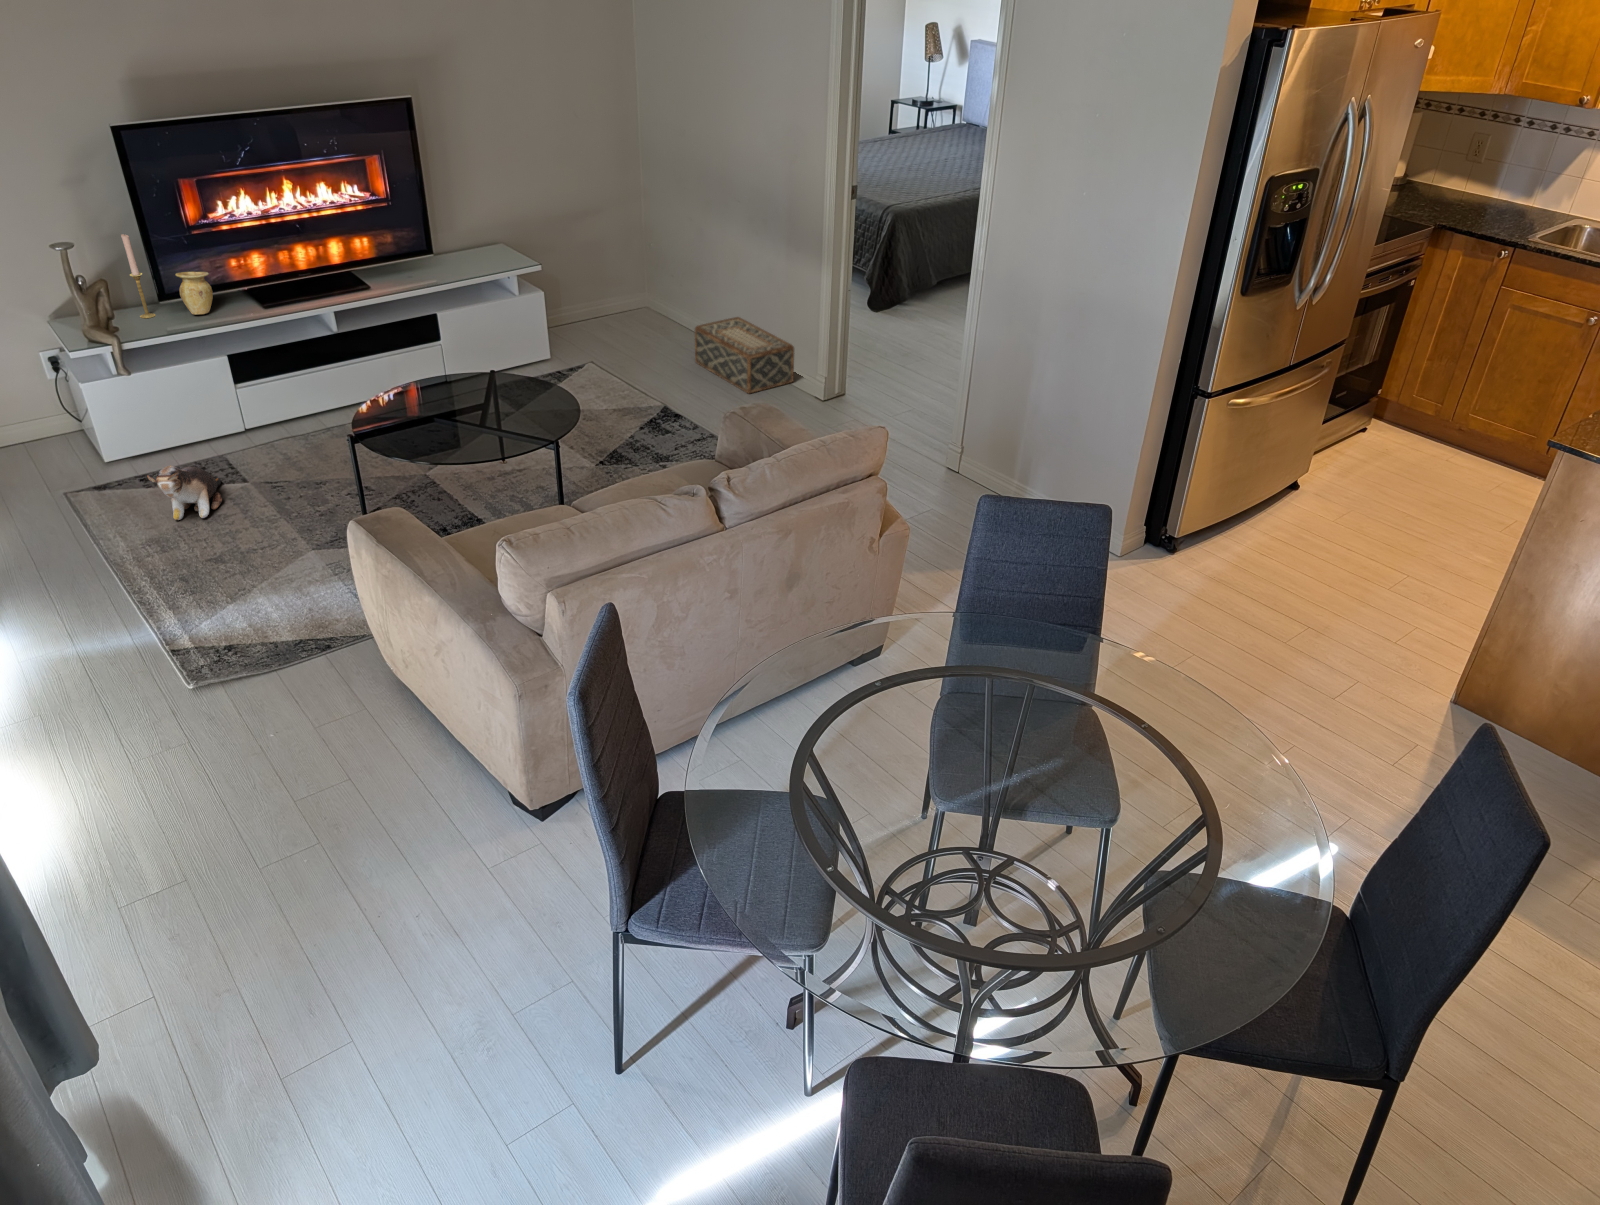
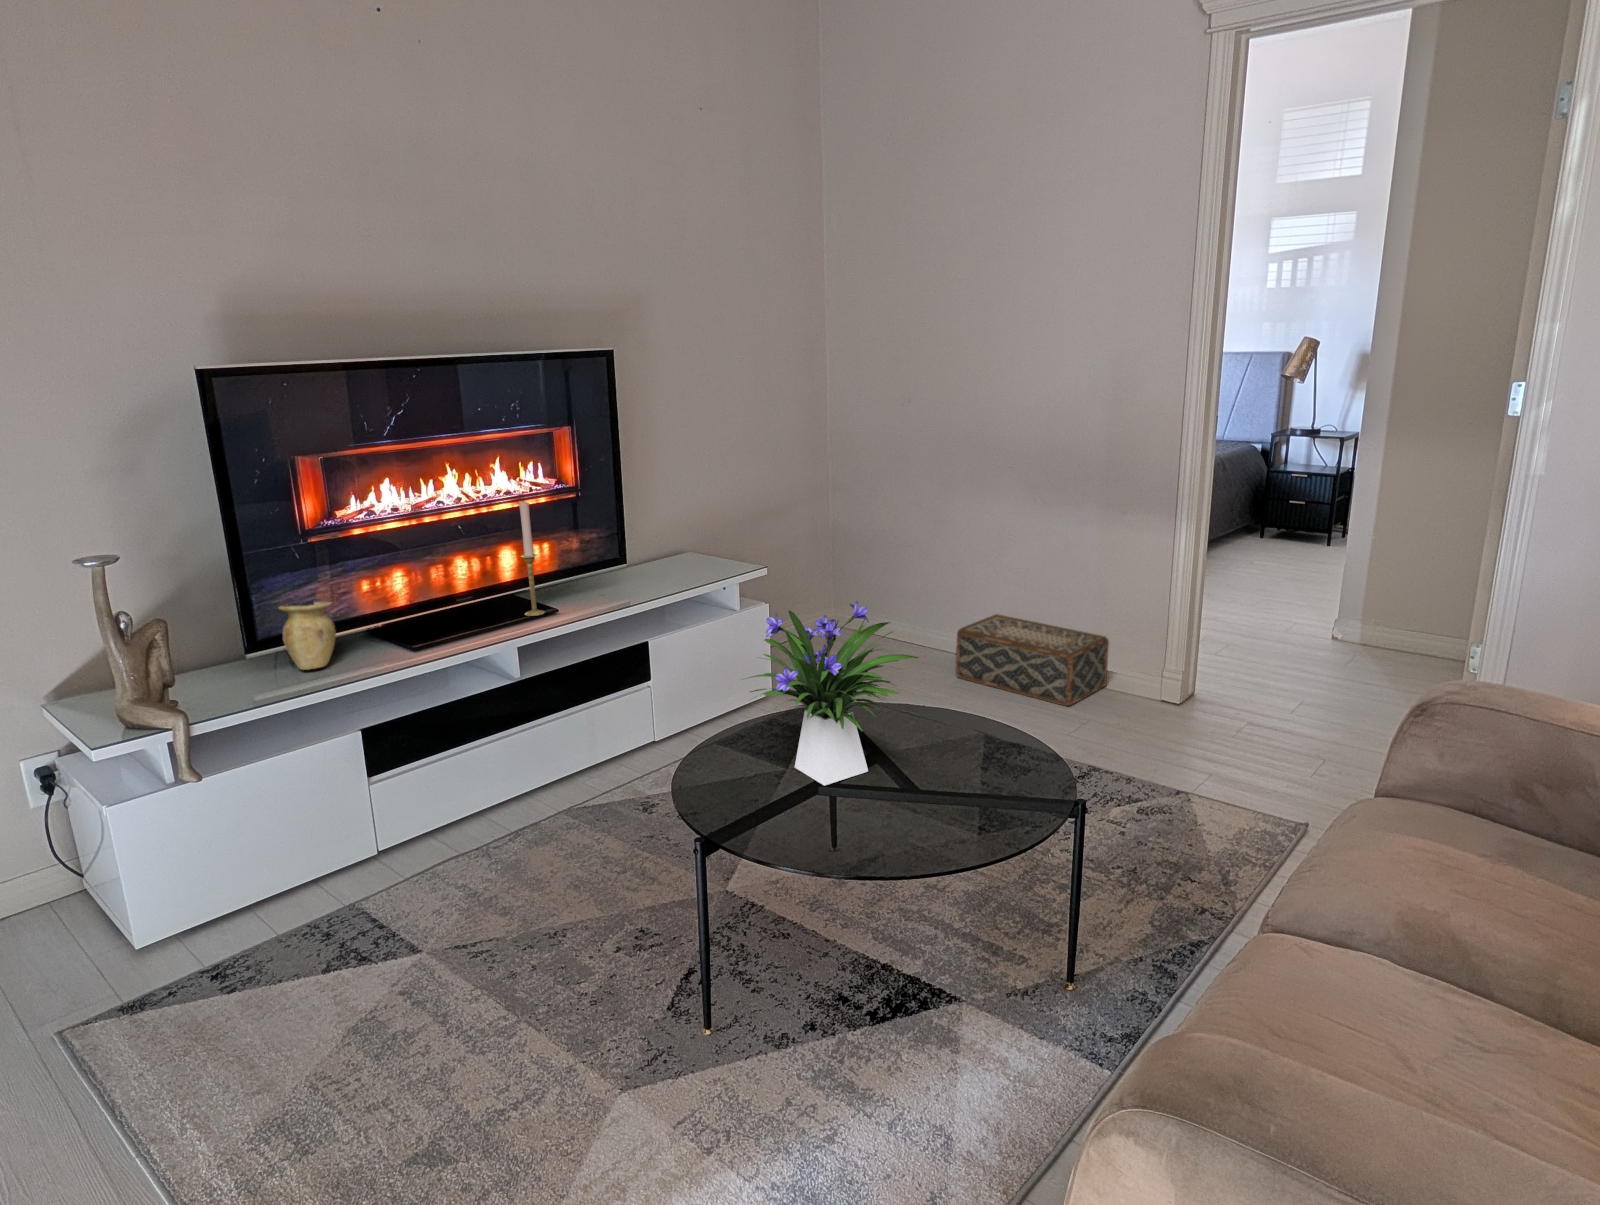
candlestick: present [121,234,155,318] -> present [519,501,545,616]
flower arrangement: none [395,315,496,418] -> present [746,601,918,786]
plush toy: present [147,465,222,520] -> none [268,941,390,1062]

